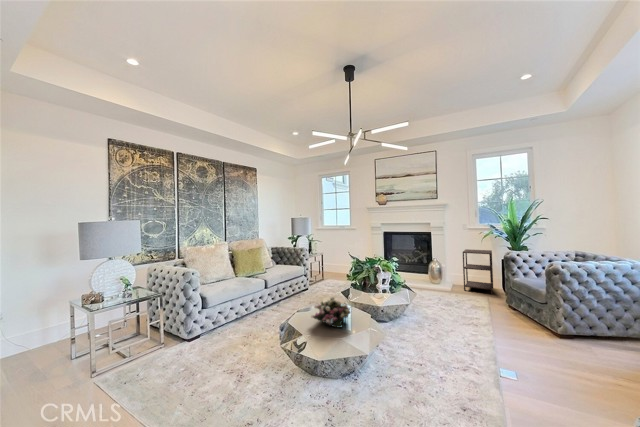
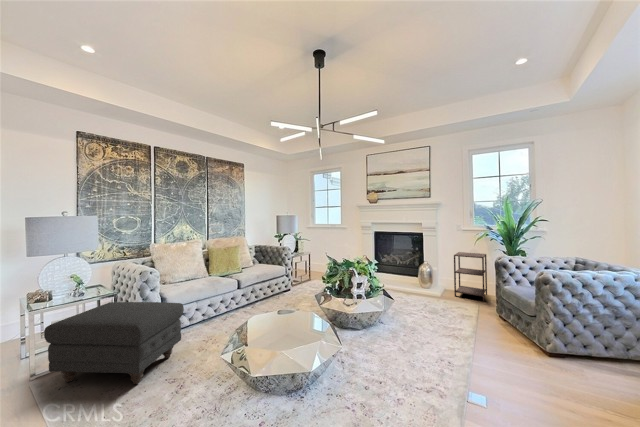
flower arrangement: present [311,297,350,327] -> none [265,303,308,338]
ottoman: none [111,301,229,376] -> present [44,302,184,384]

